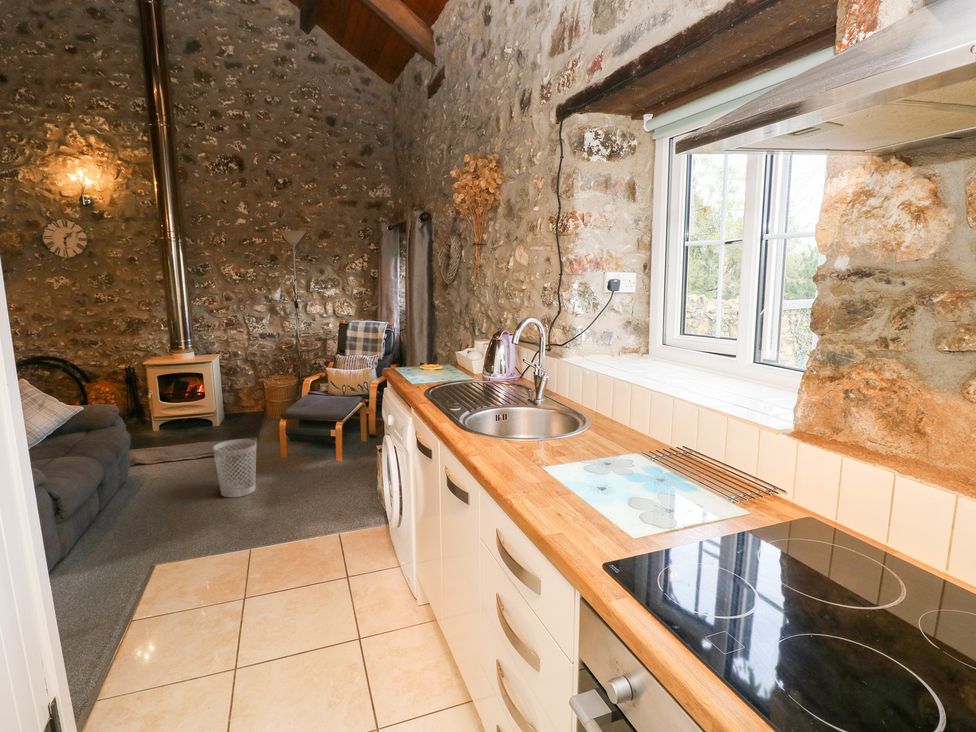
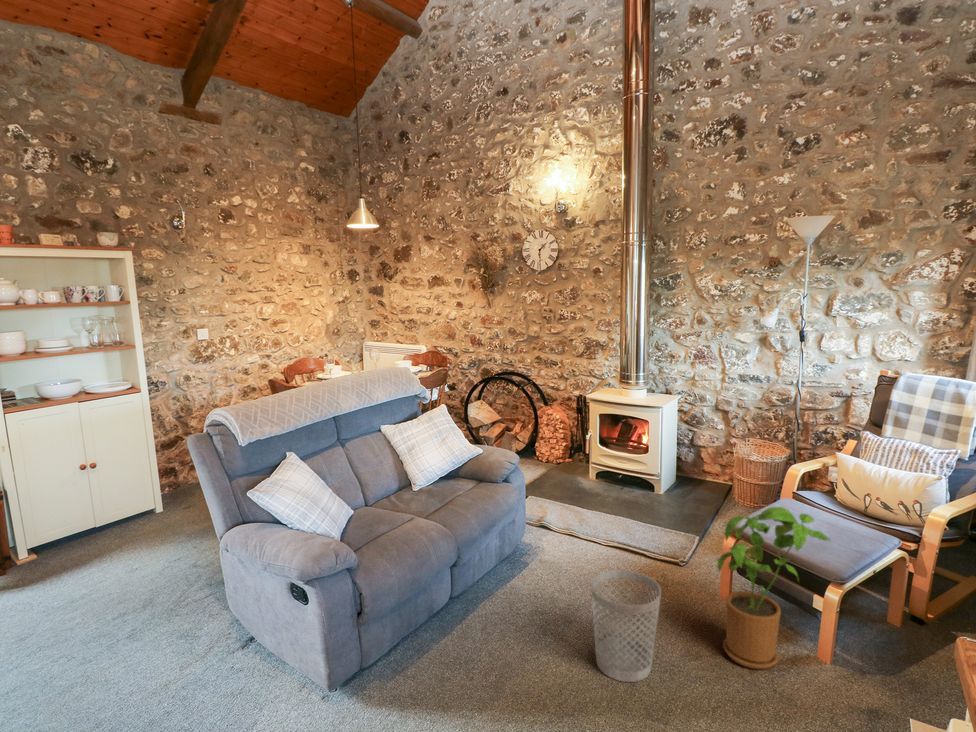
house plant: none [282,385,333,472] -> present [717,507,830,669]

